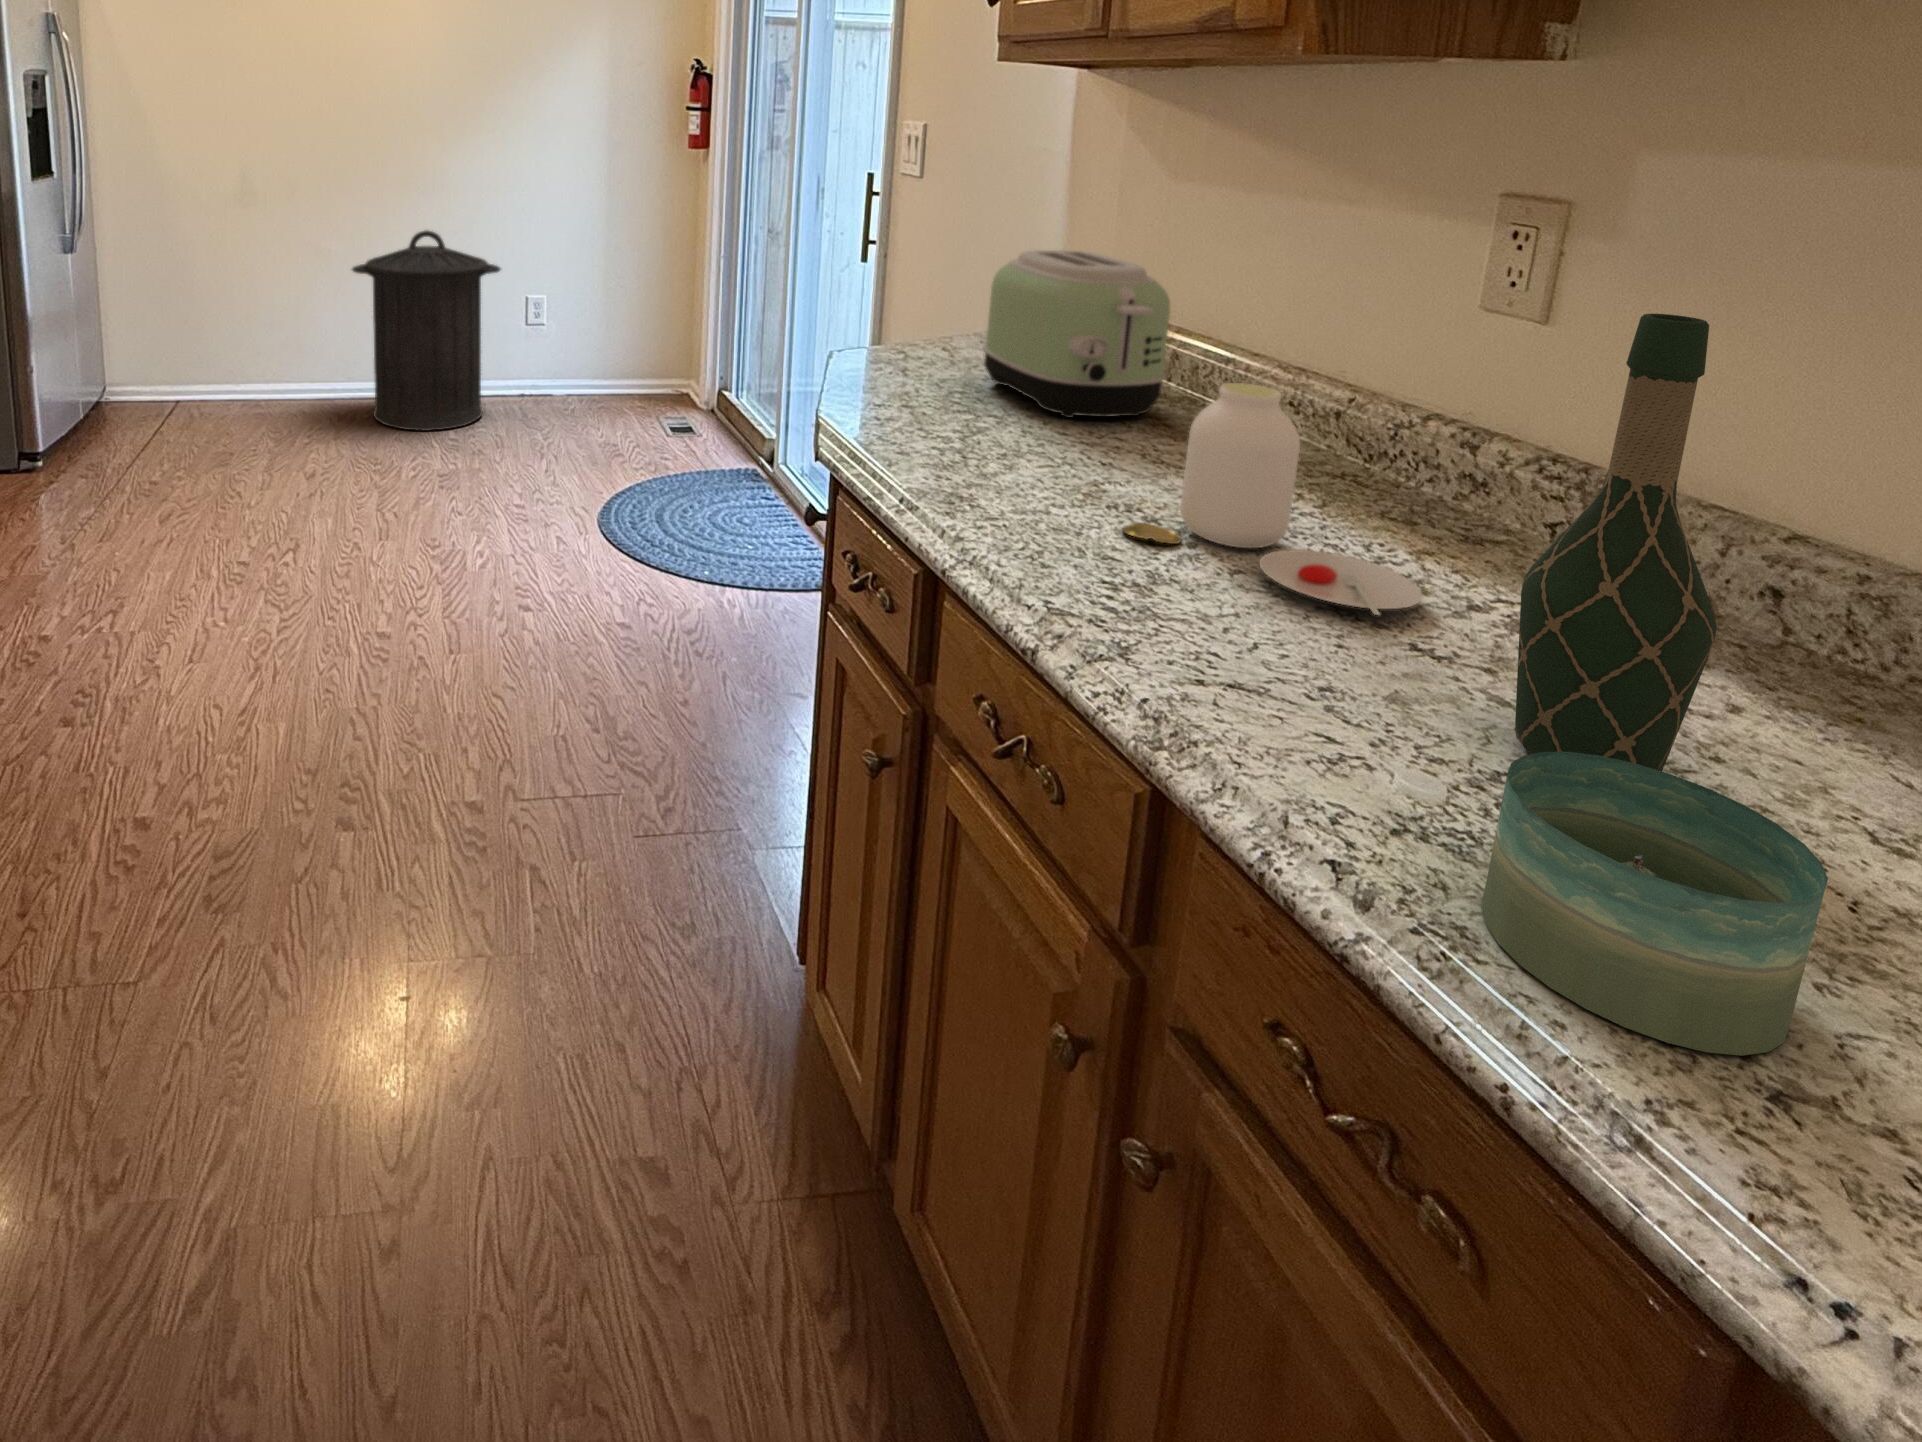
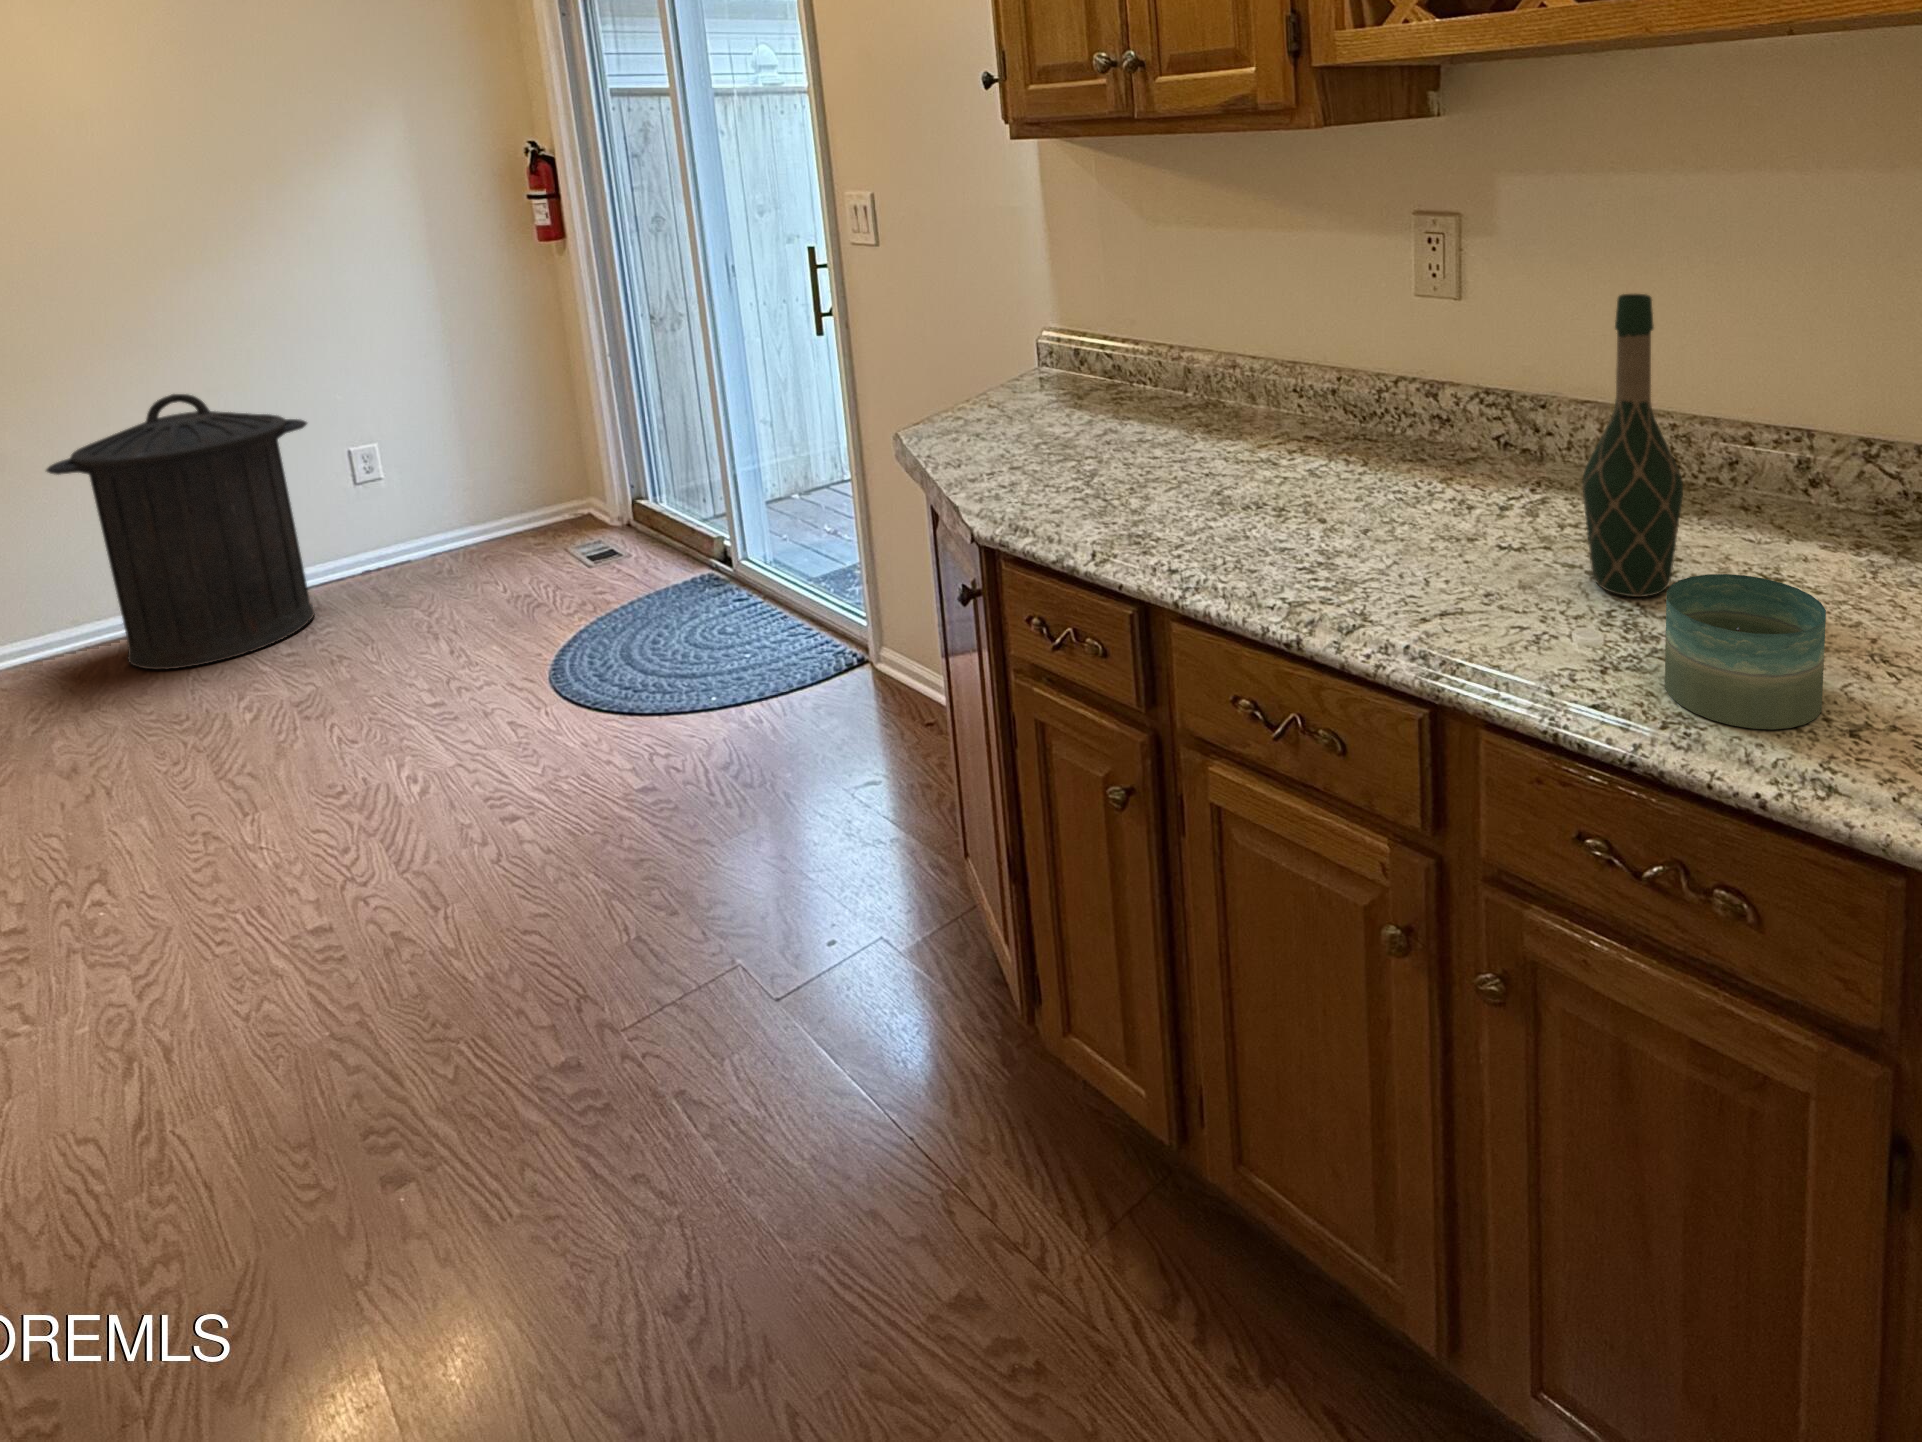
toaster: present [983,250,1170,418] -> none [1051,297,1211,443]
jar: present [1122,383,1423,615] -> none [1275,385,1485,533]

